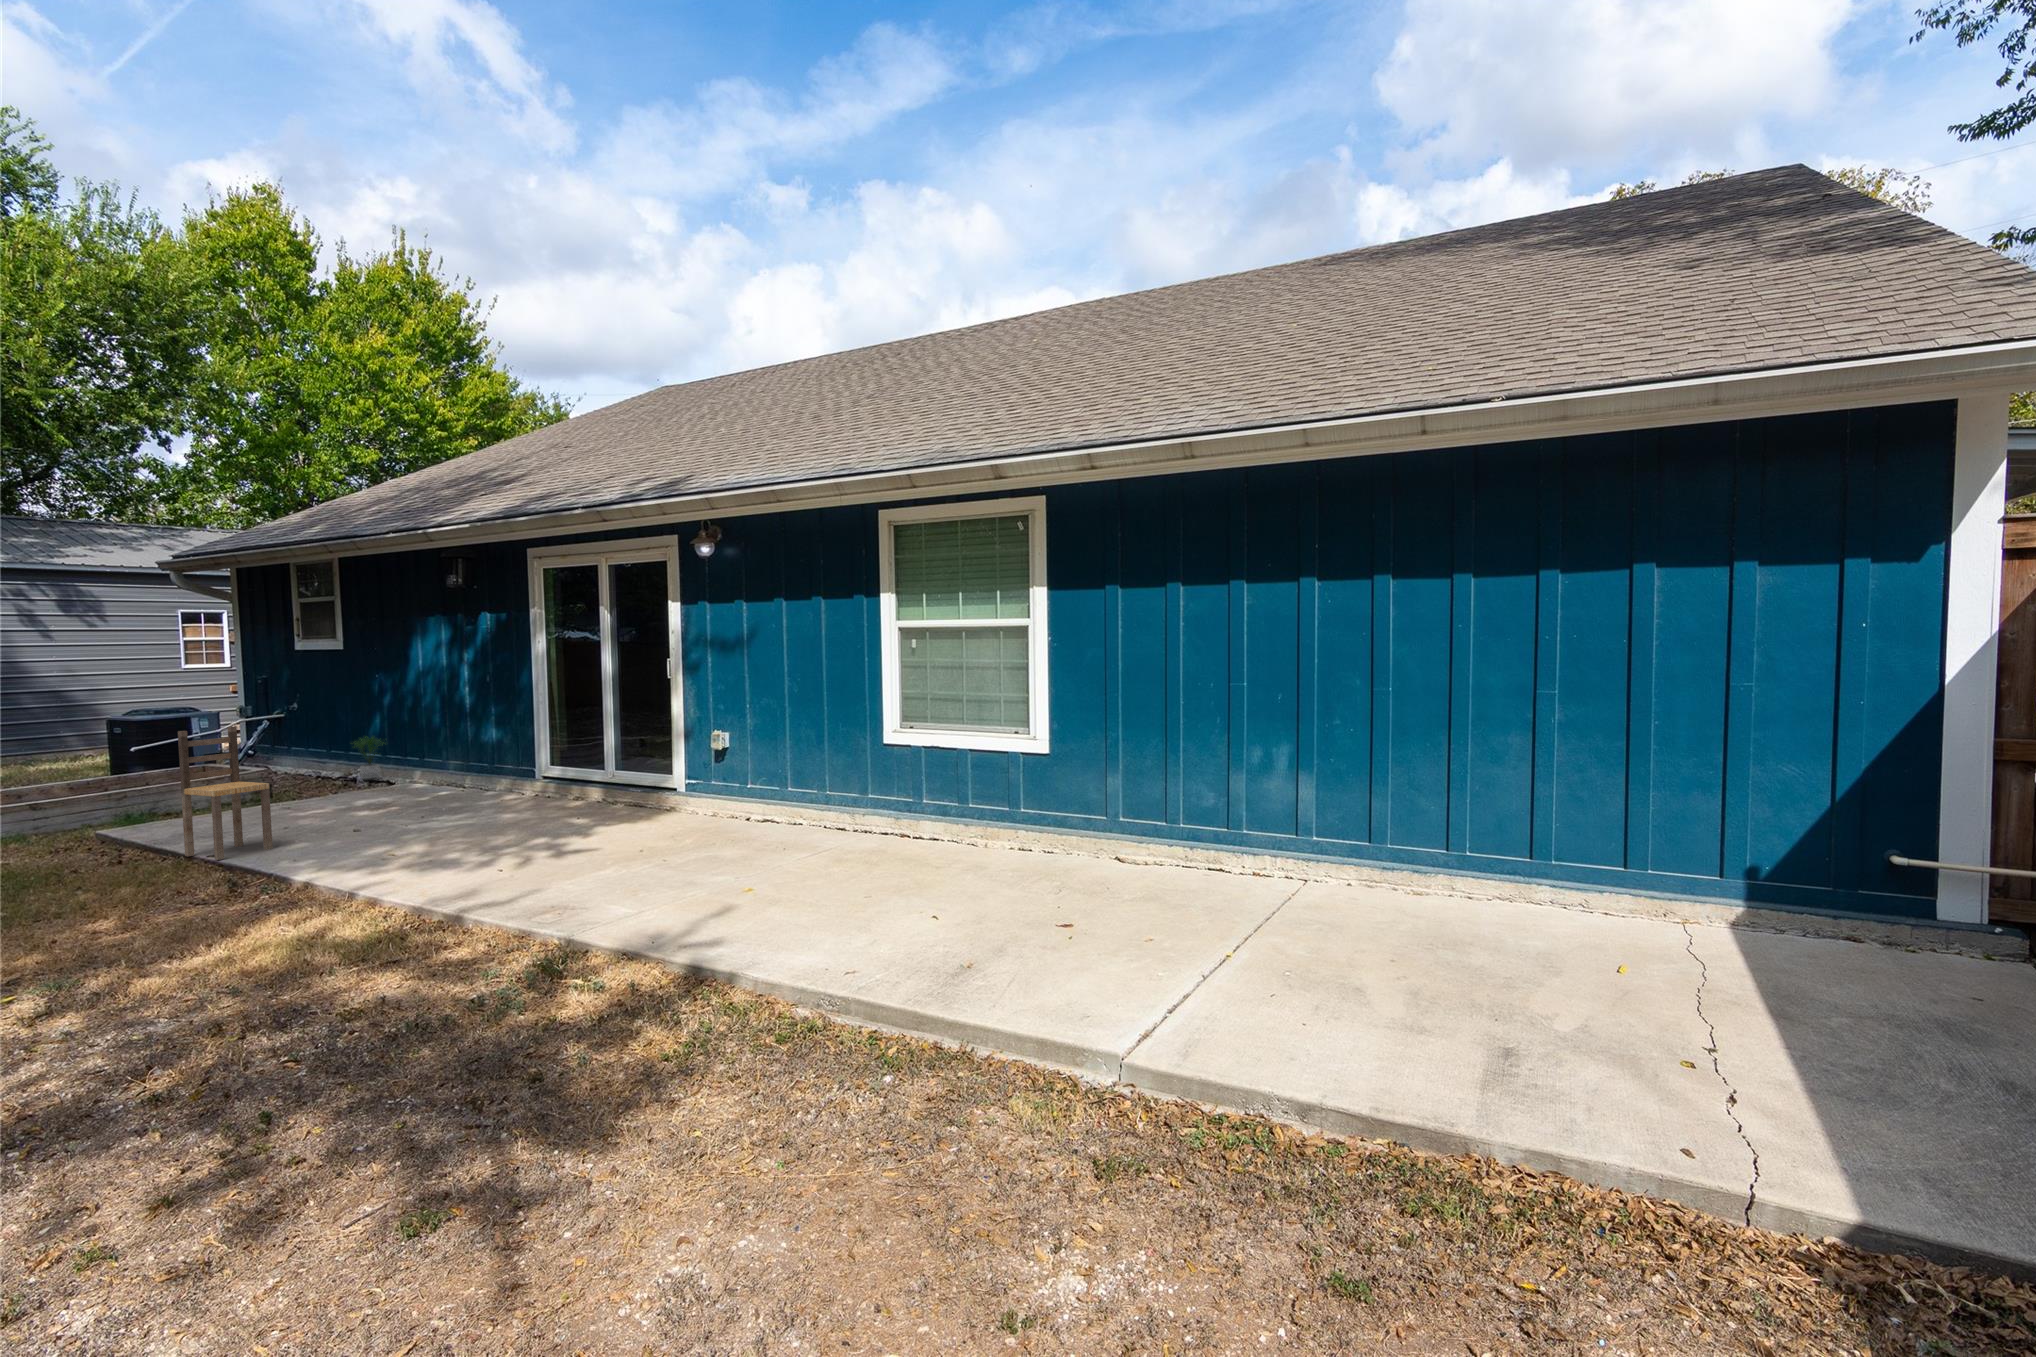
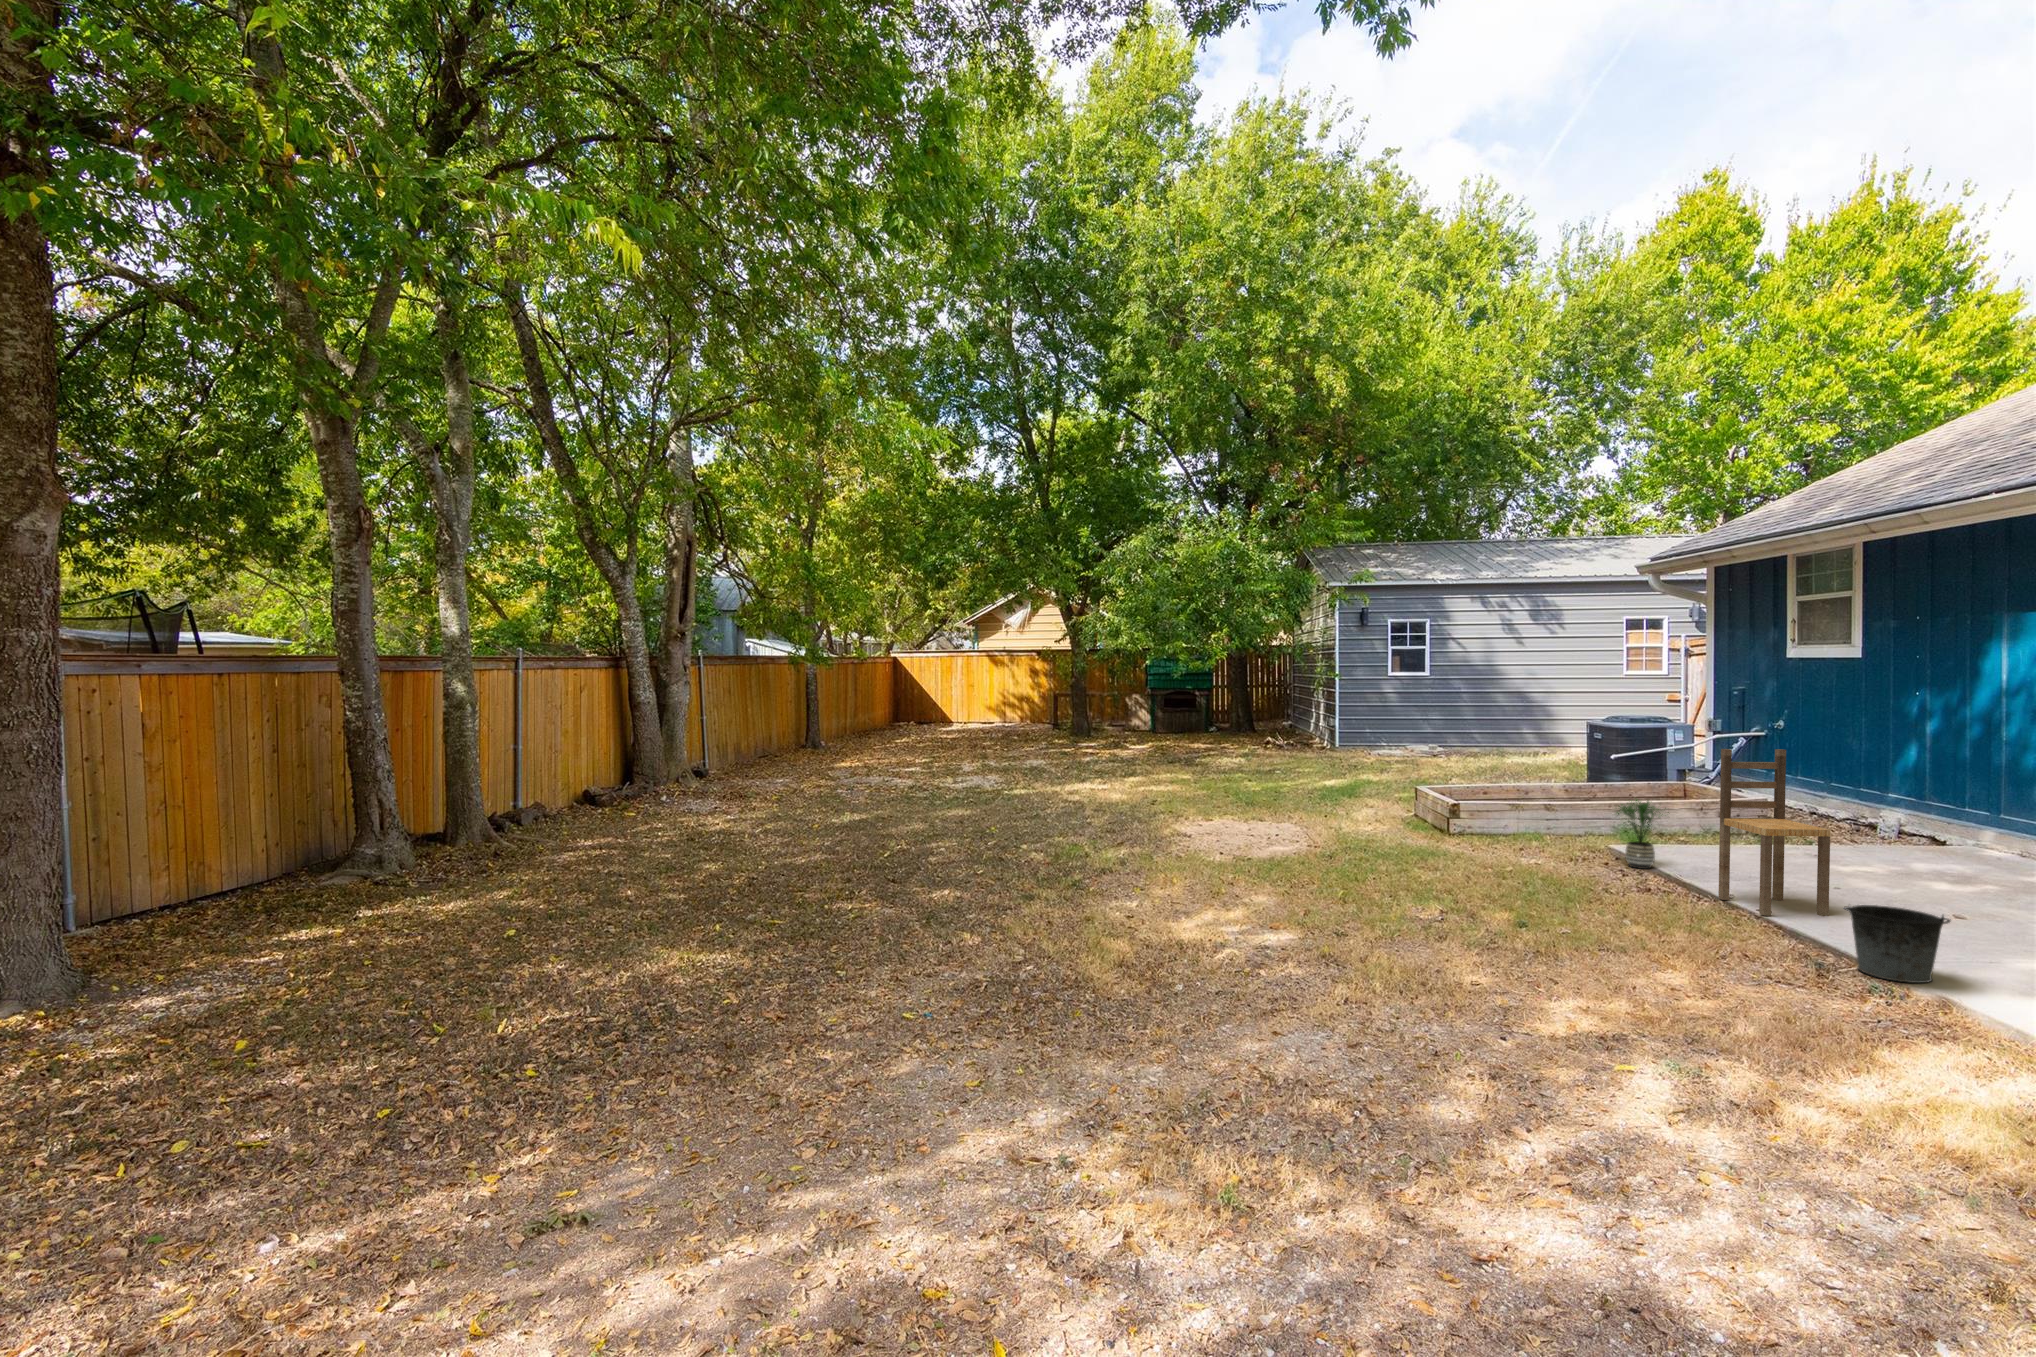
potted plant: present [354,736,384,781] -> present [1617,799,1663,869]
bucket: none [254,826,326,880] -> present [1843,905,1951,983]

